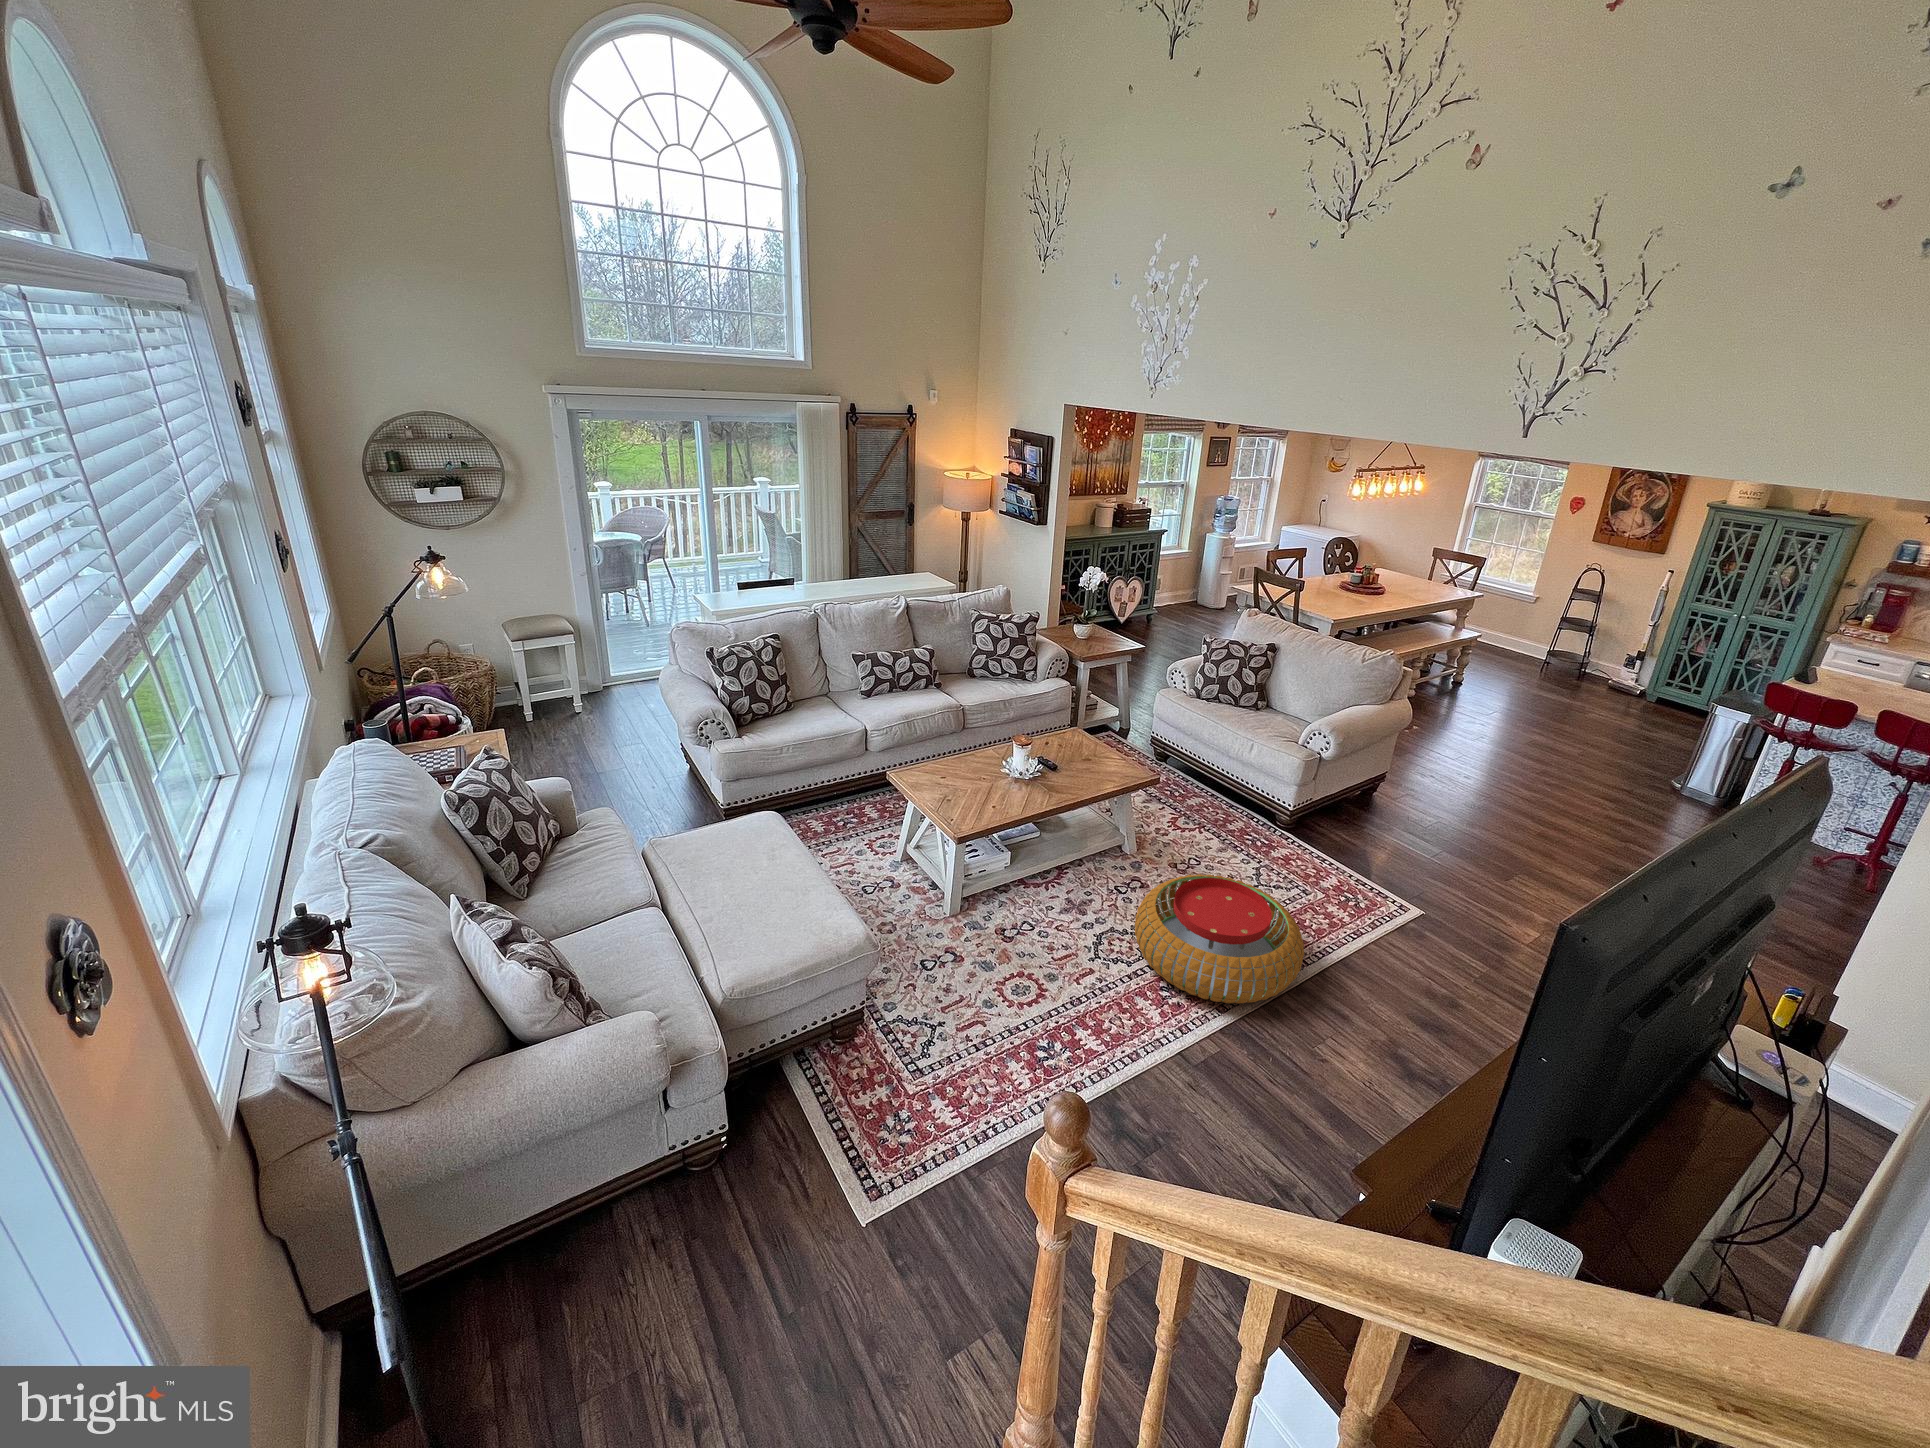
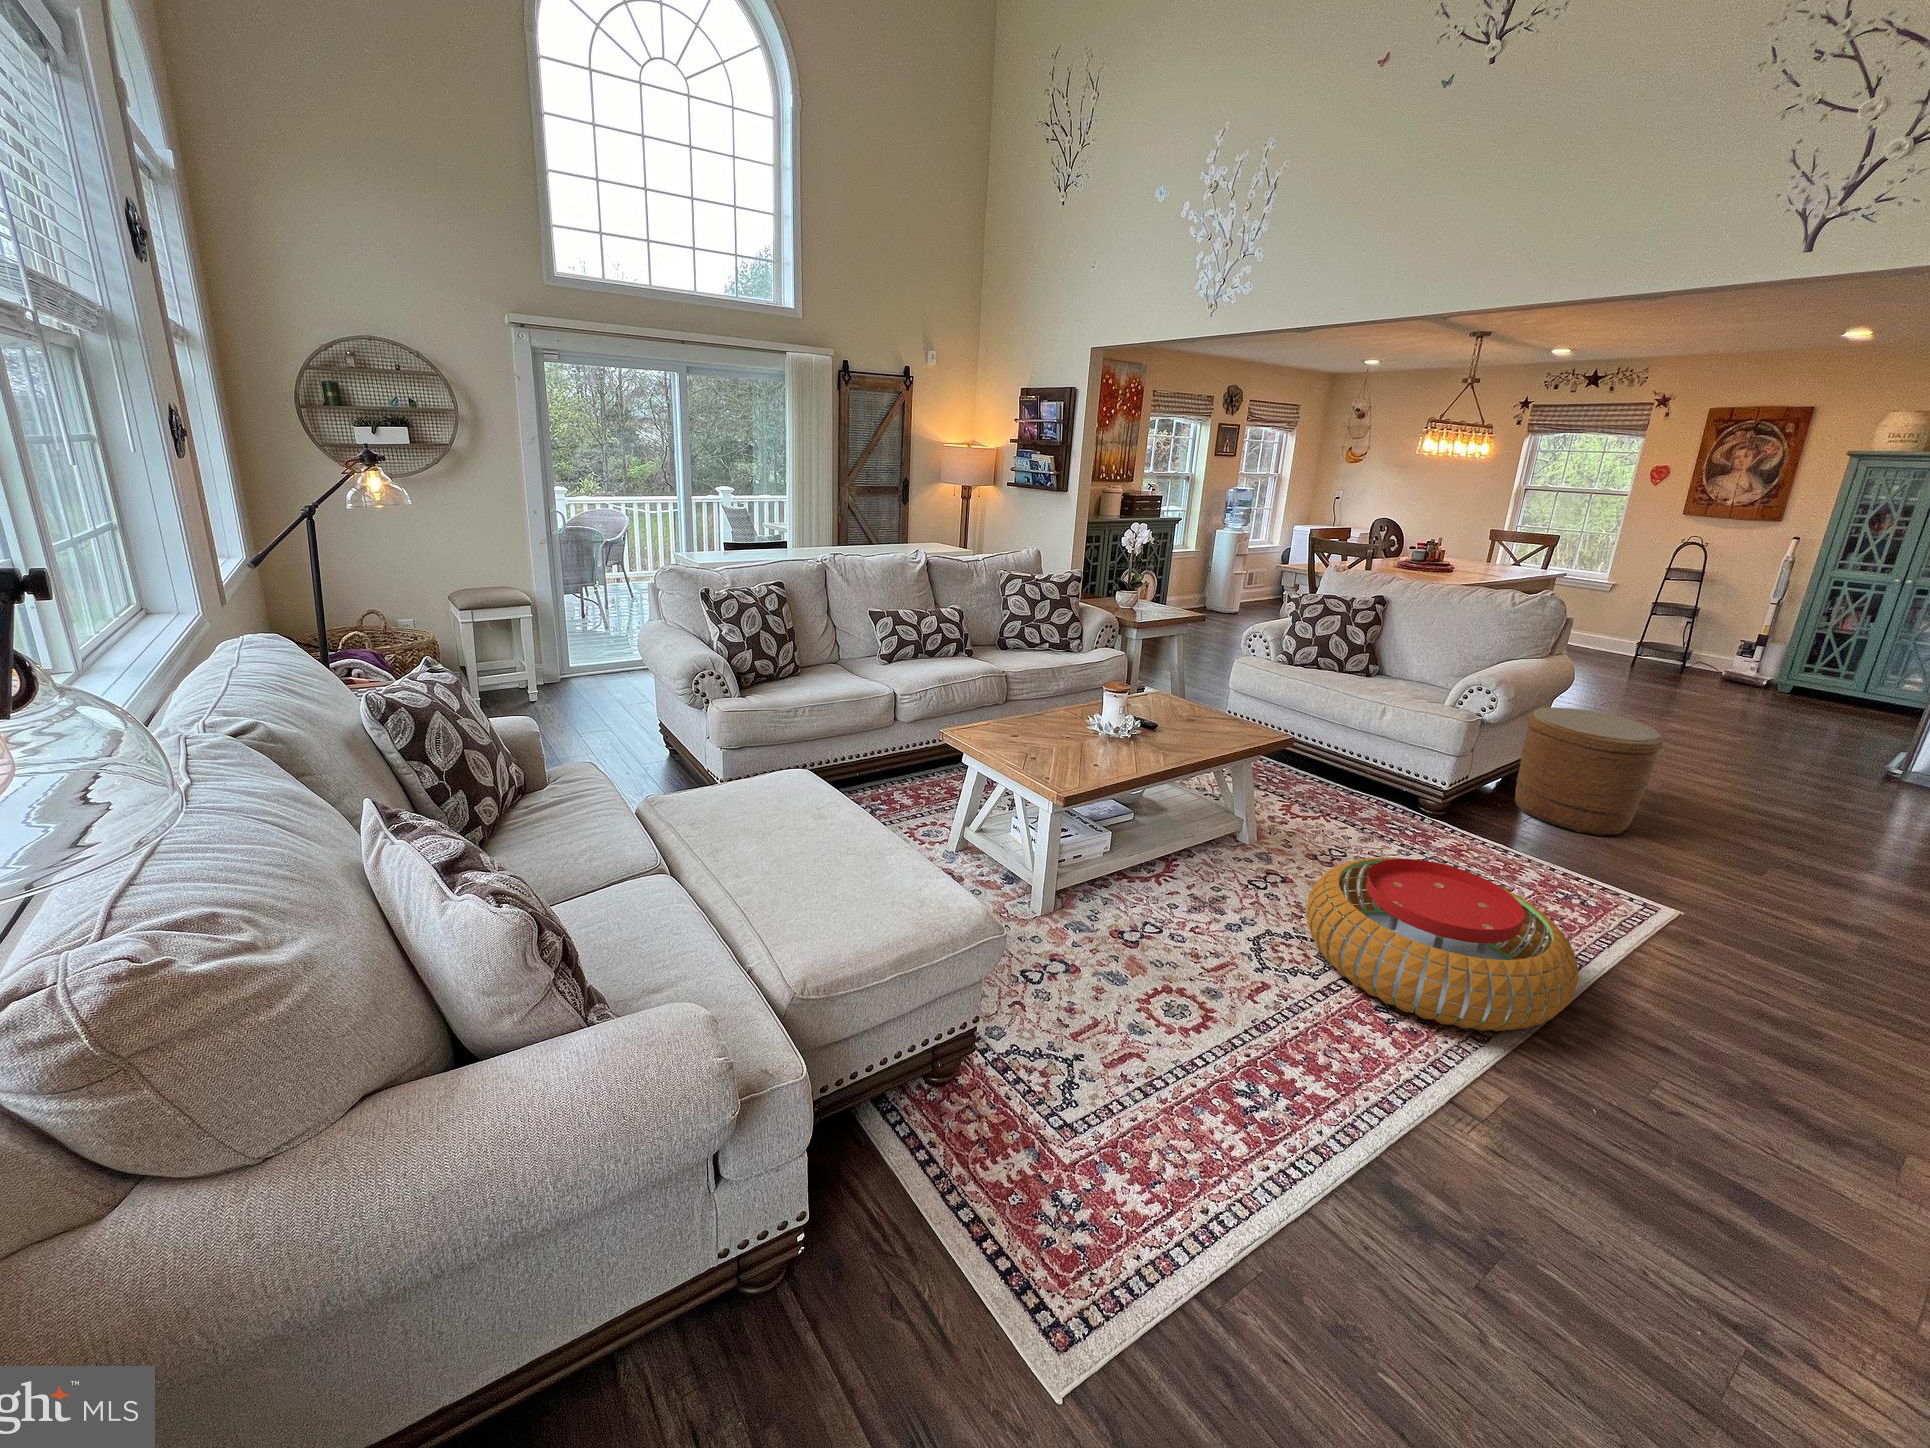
woven basket: none [1354,742,1453,846] -> present [1515,707,1663,836]

